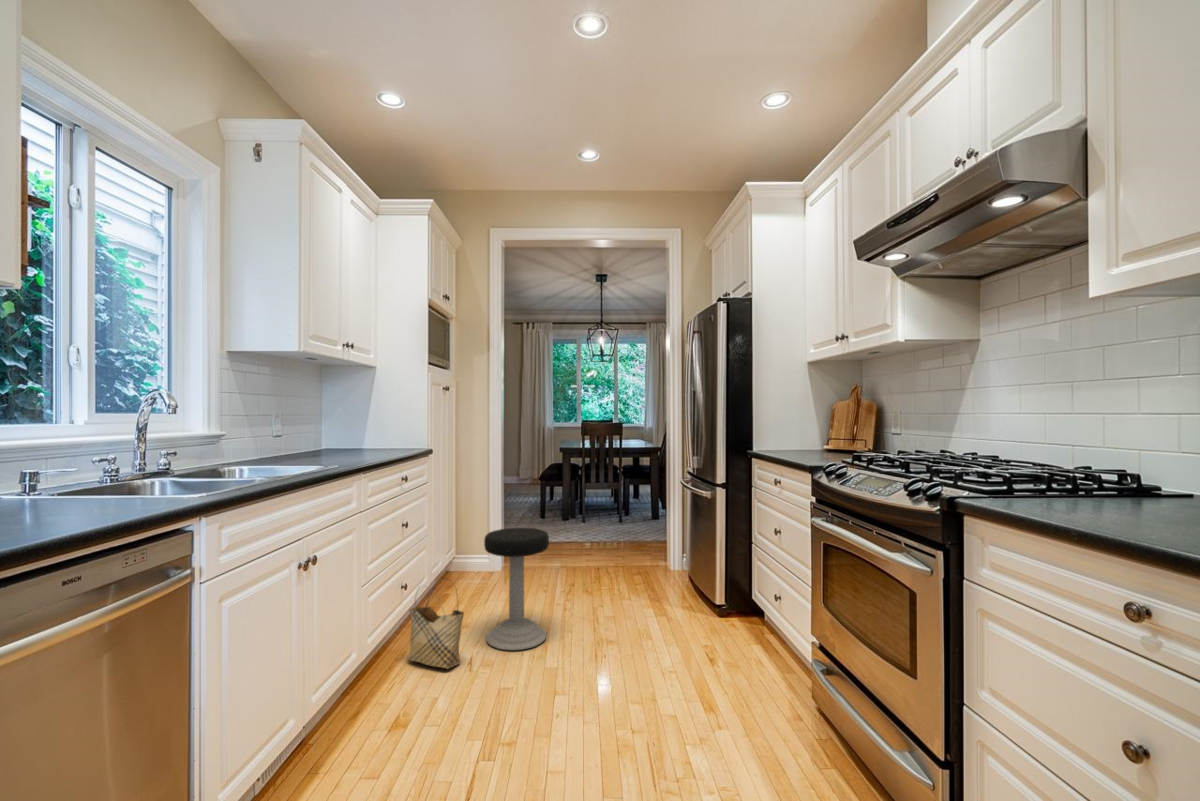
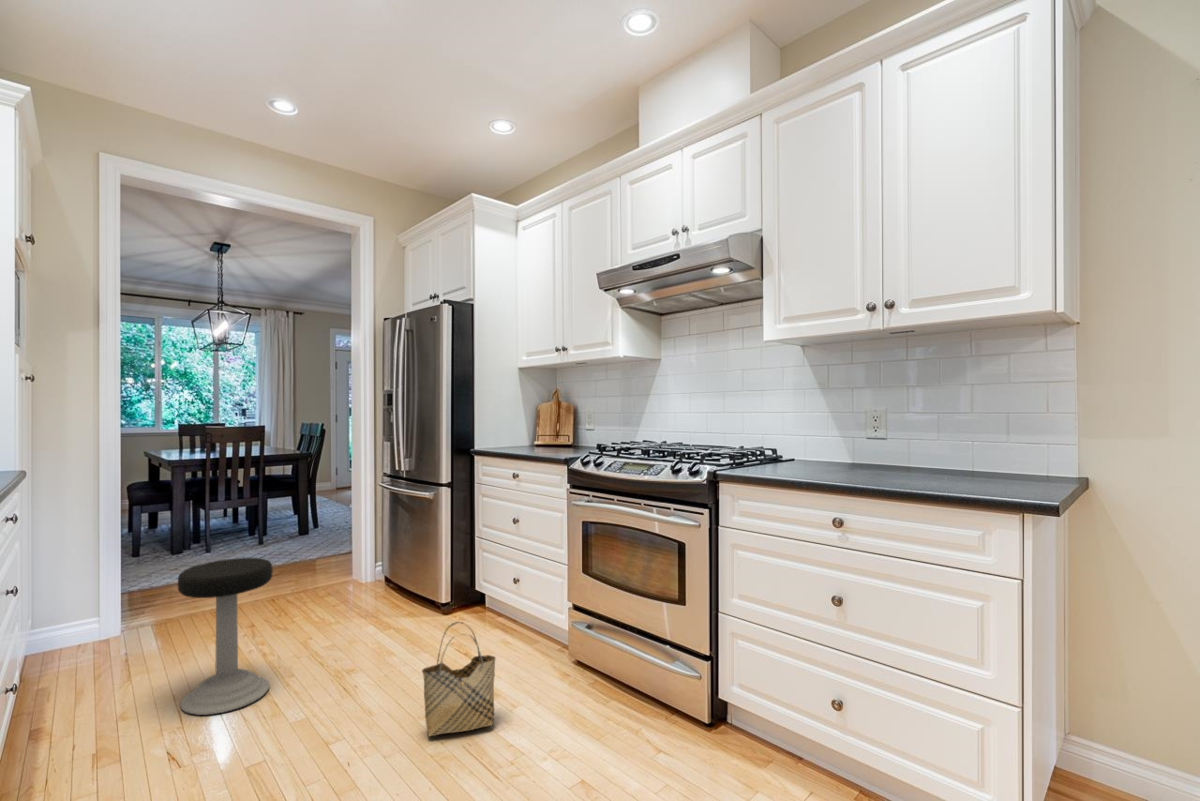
woven basket: present [407,578,464,669] -> present [422,622,495,736]

